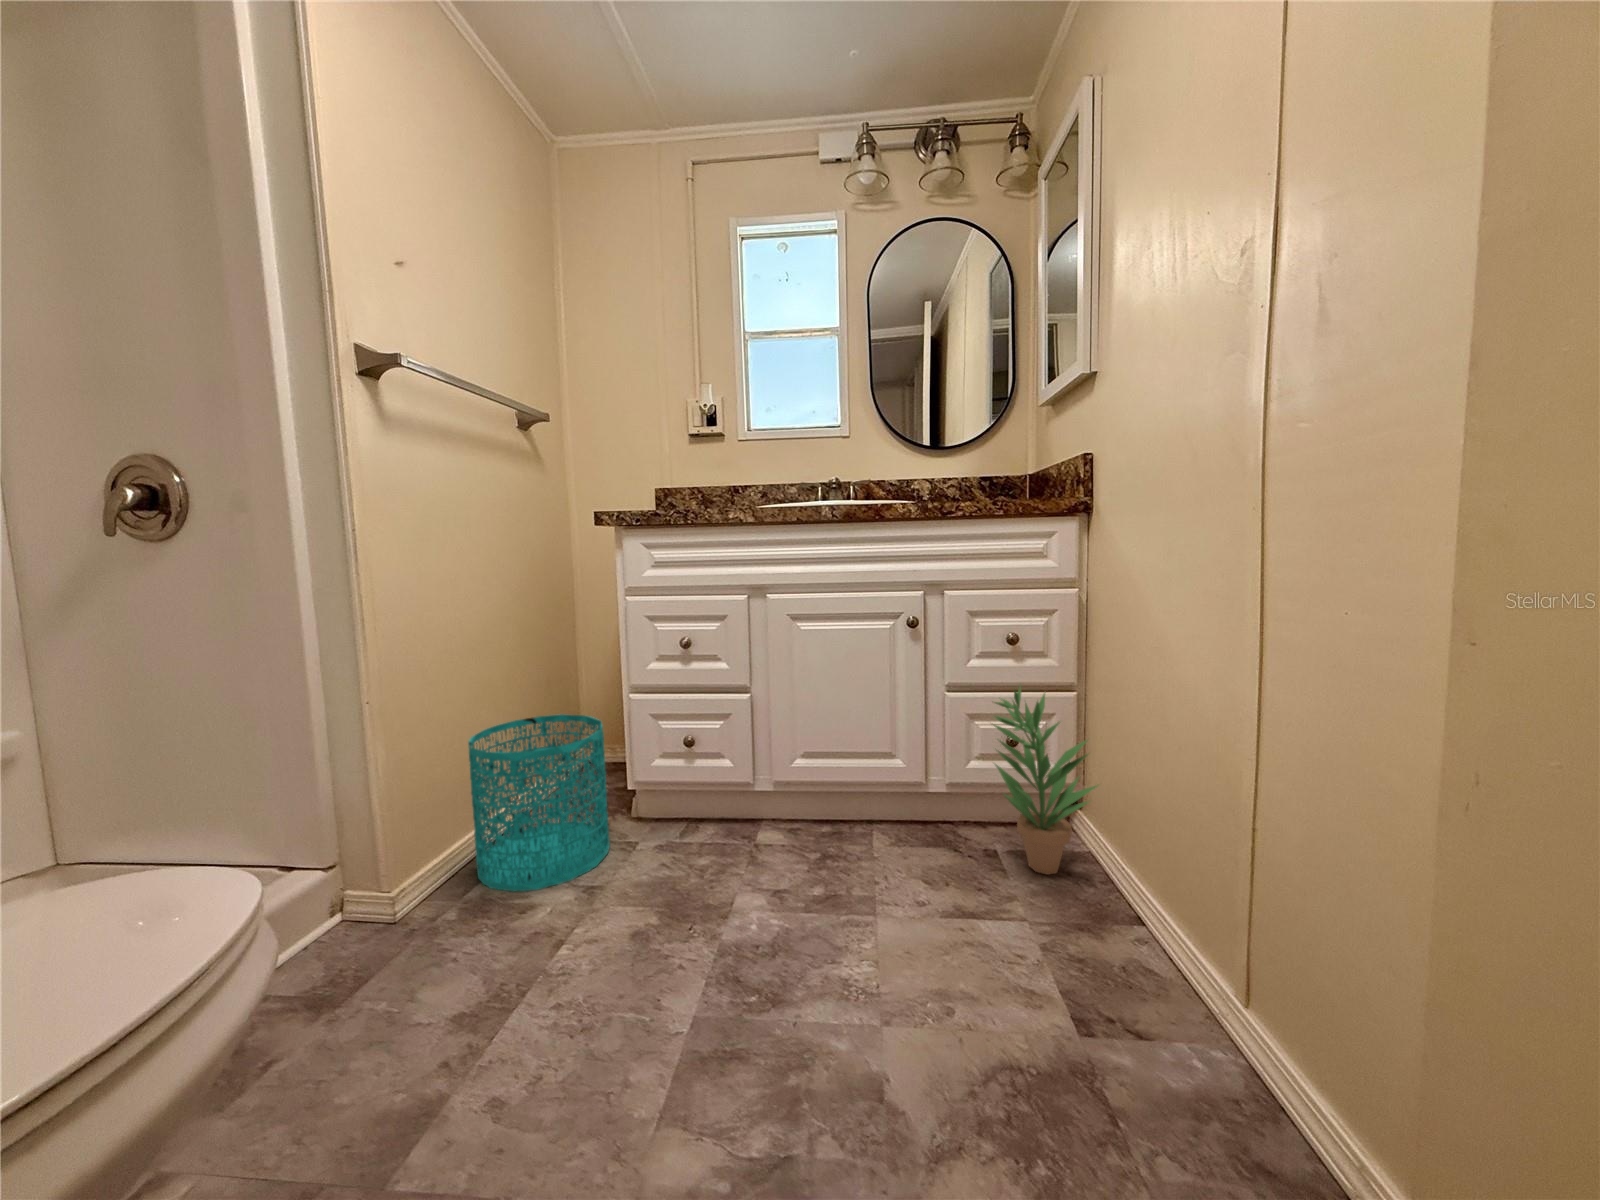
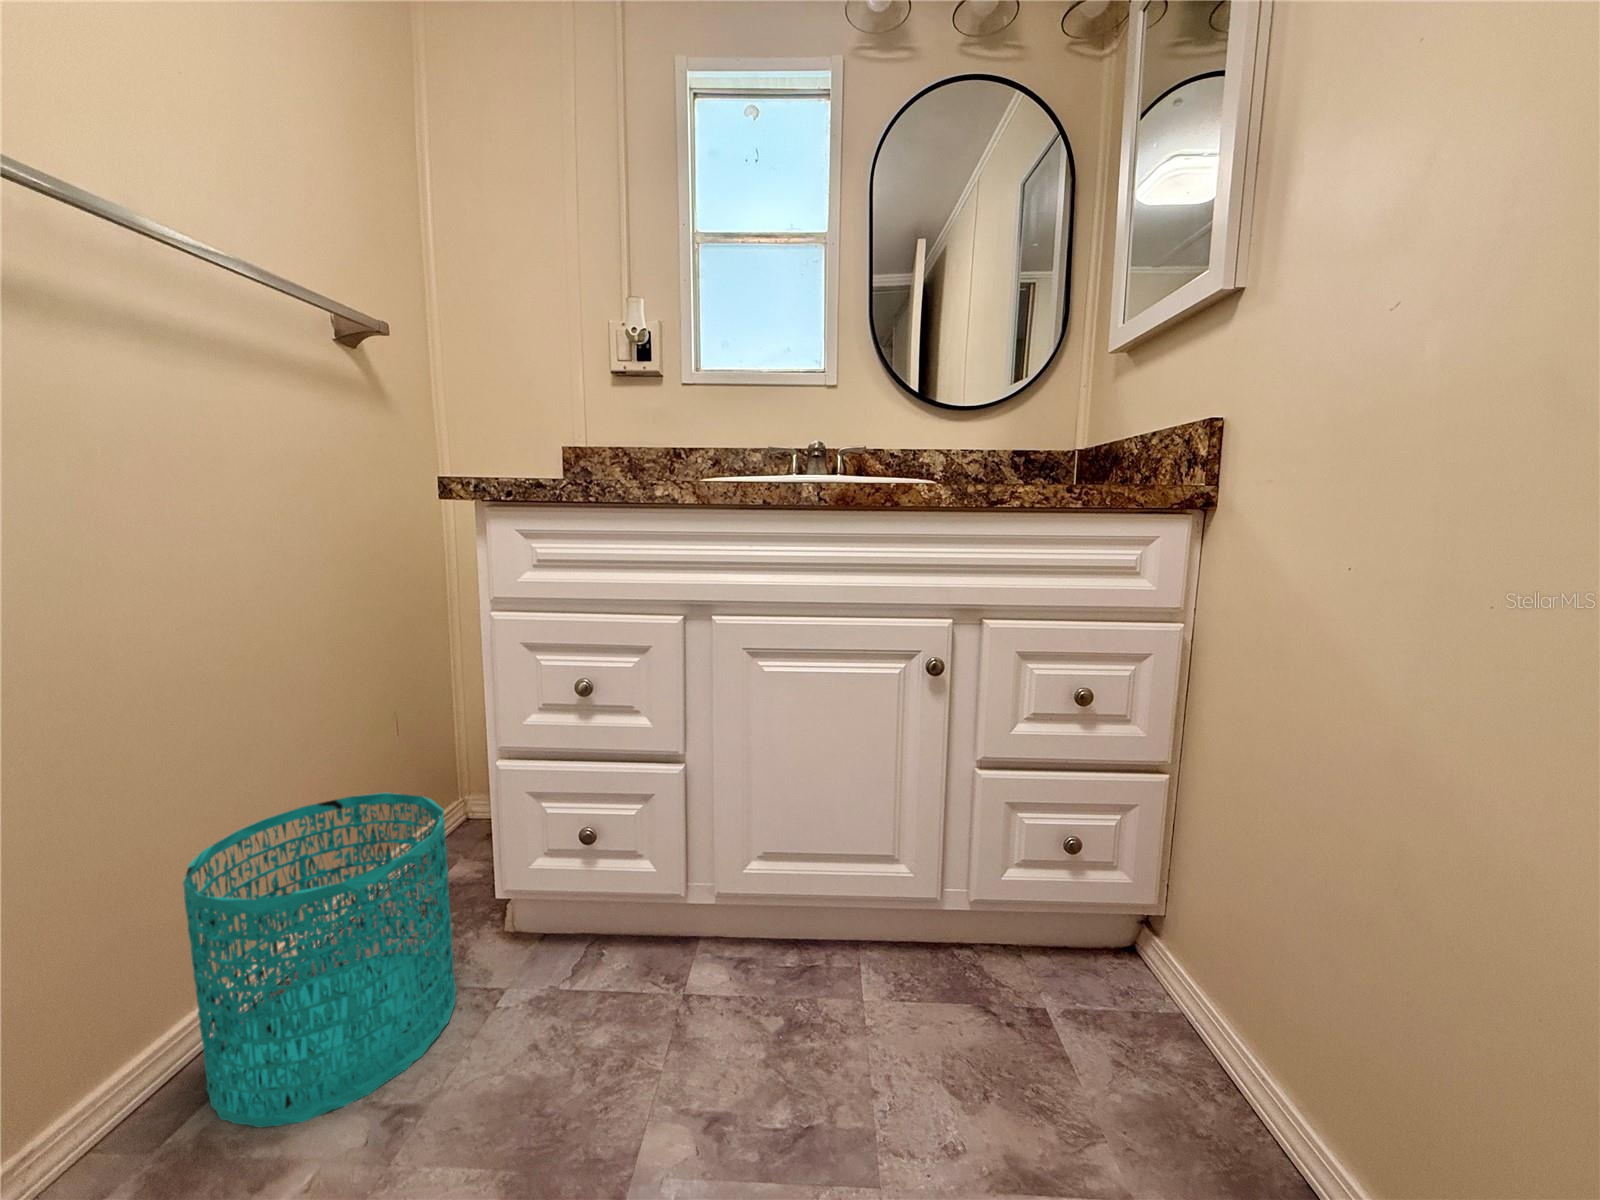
potted plant: present [993,686,1098,874] -> none [1051,770,1238,1072]

